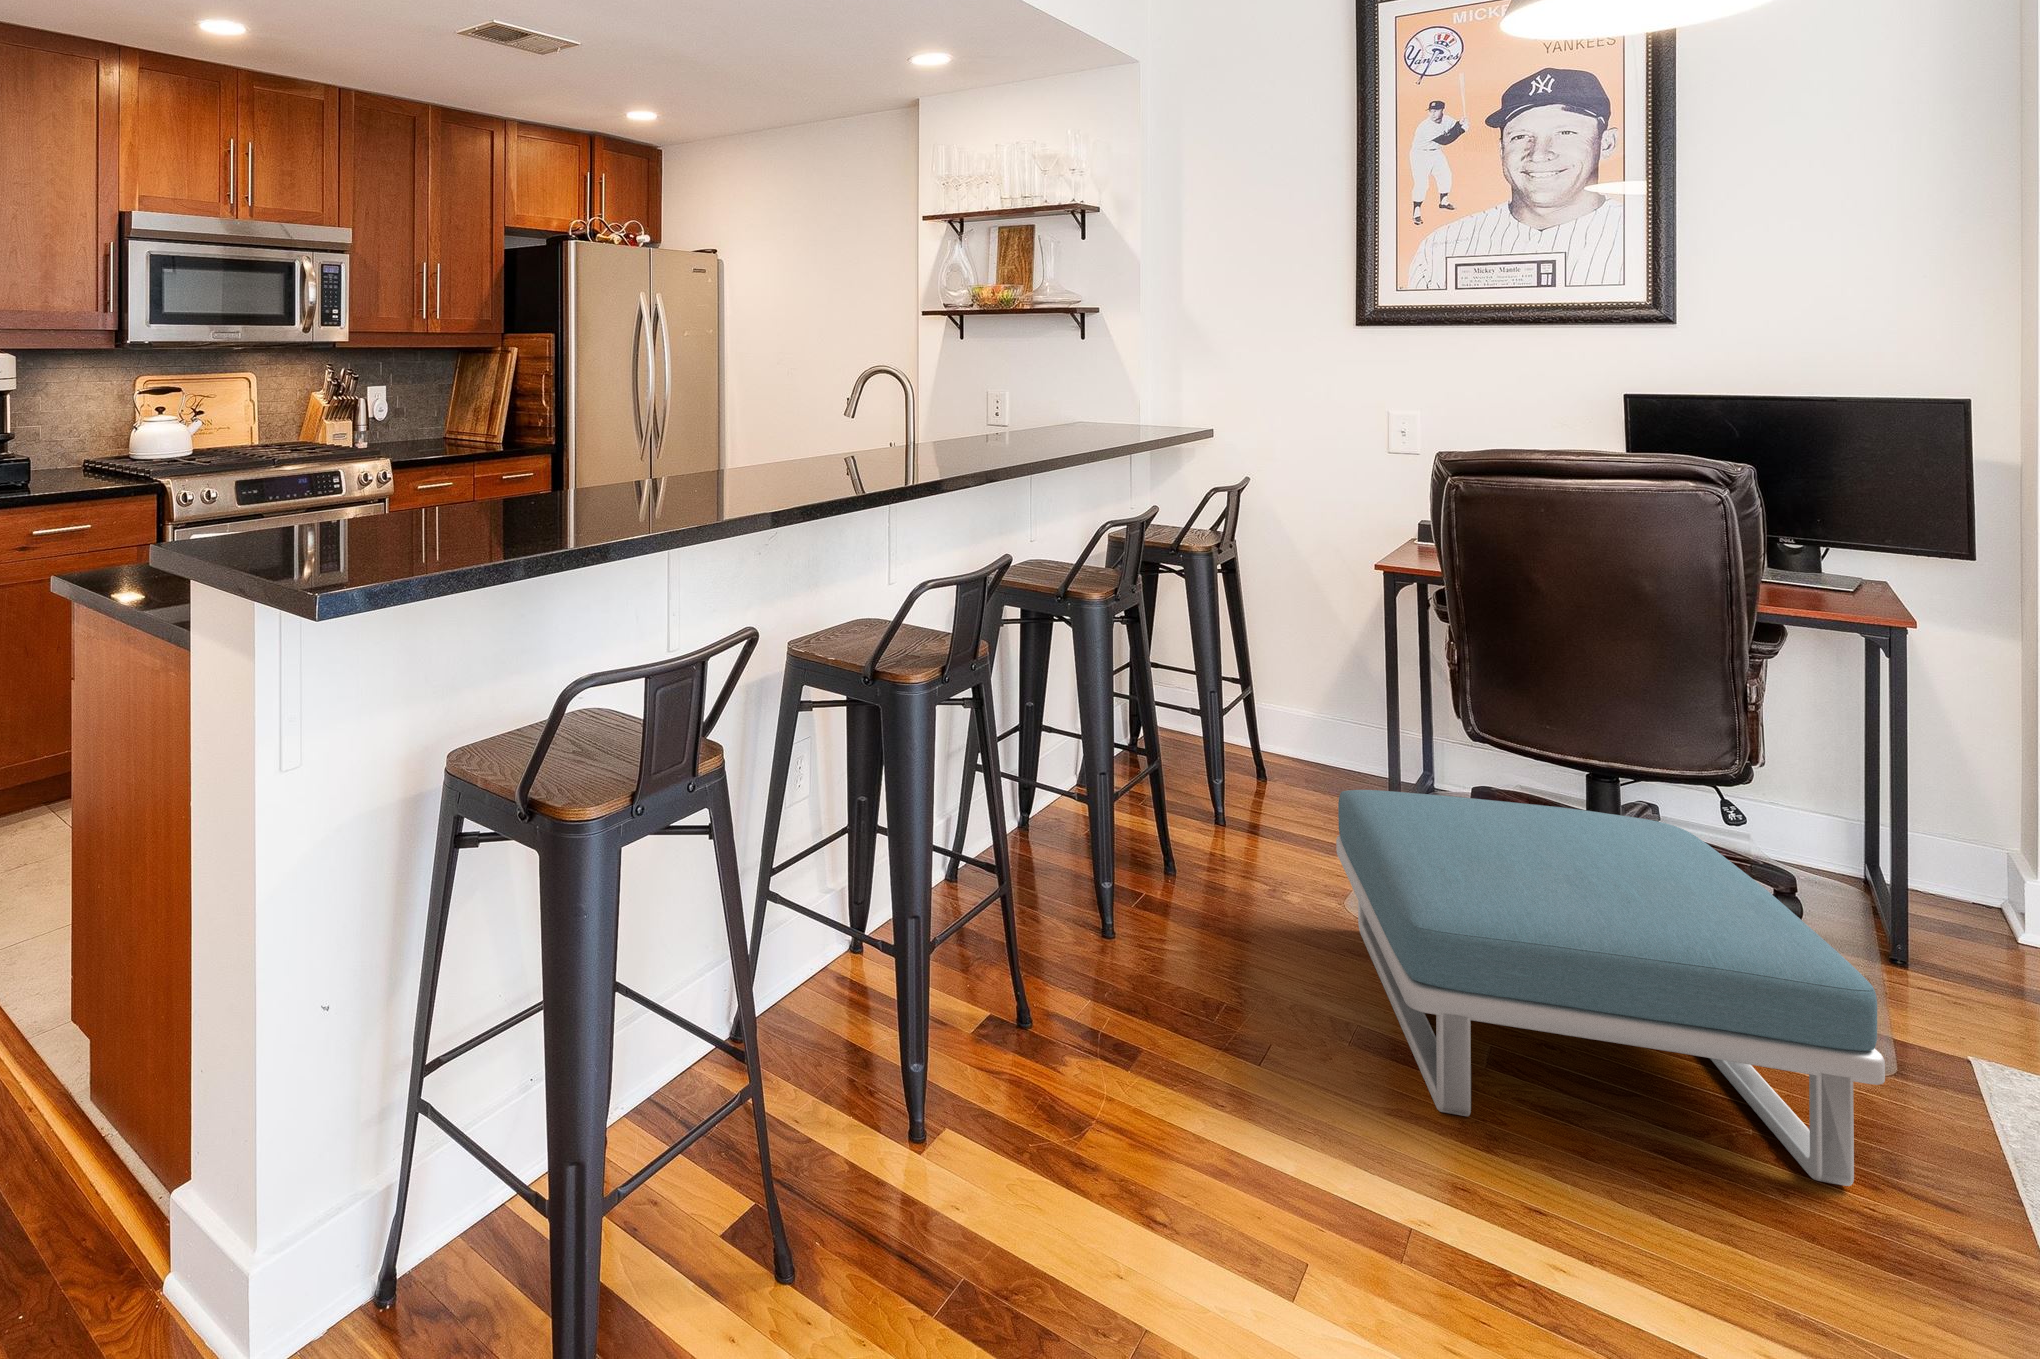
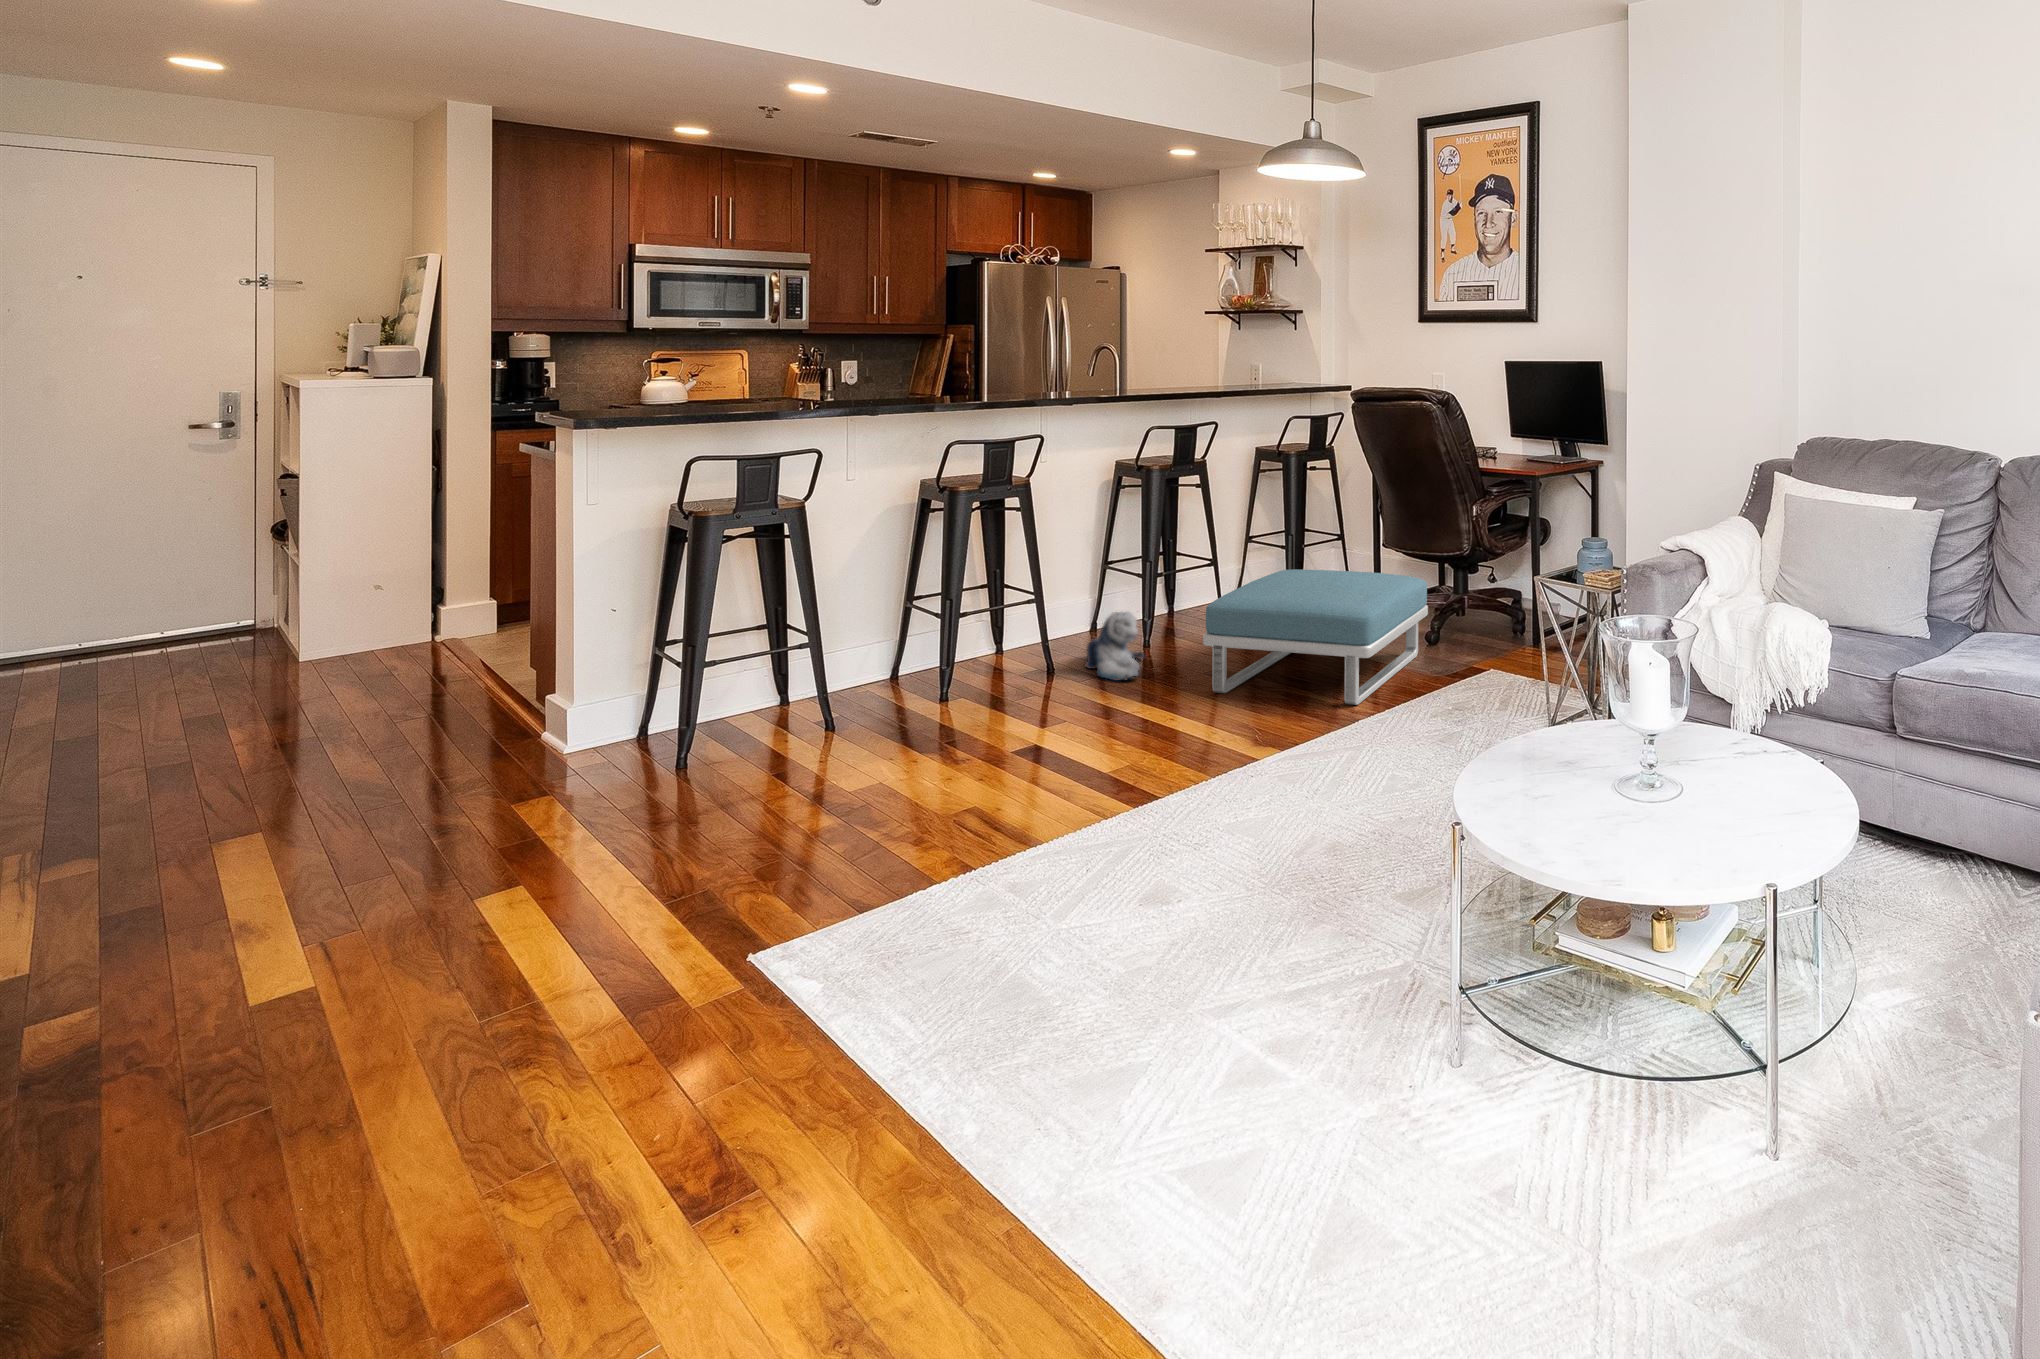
plush toy: none [1037,891,1220,1058] -> present [1086,612,1145,681]

